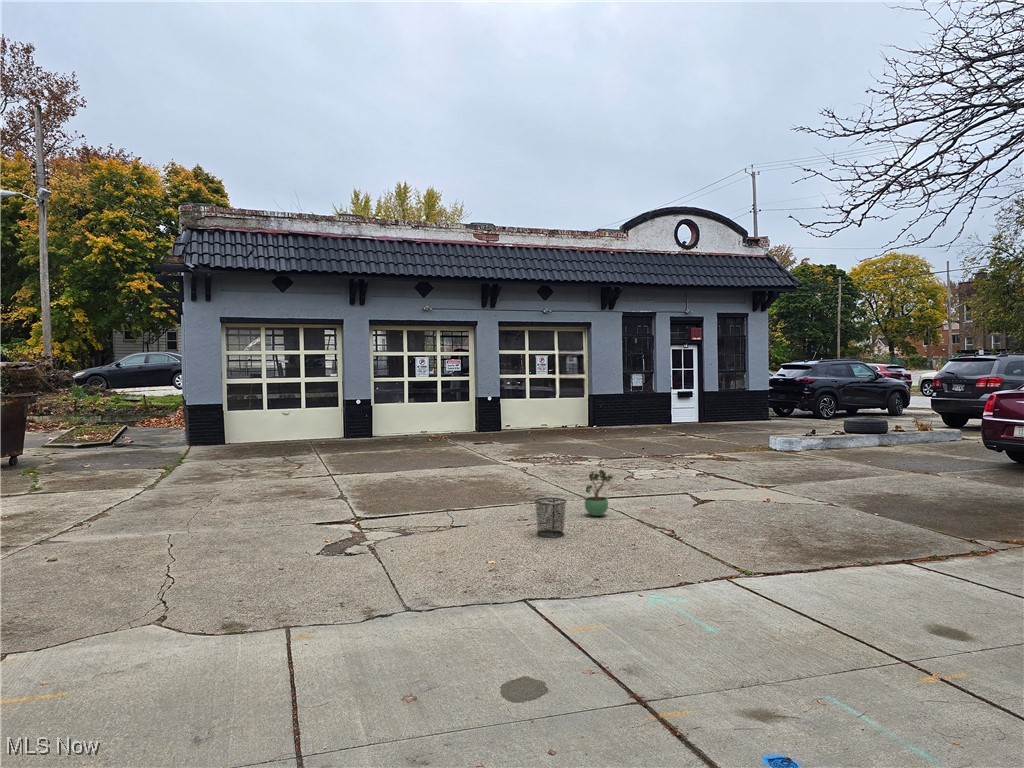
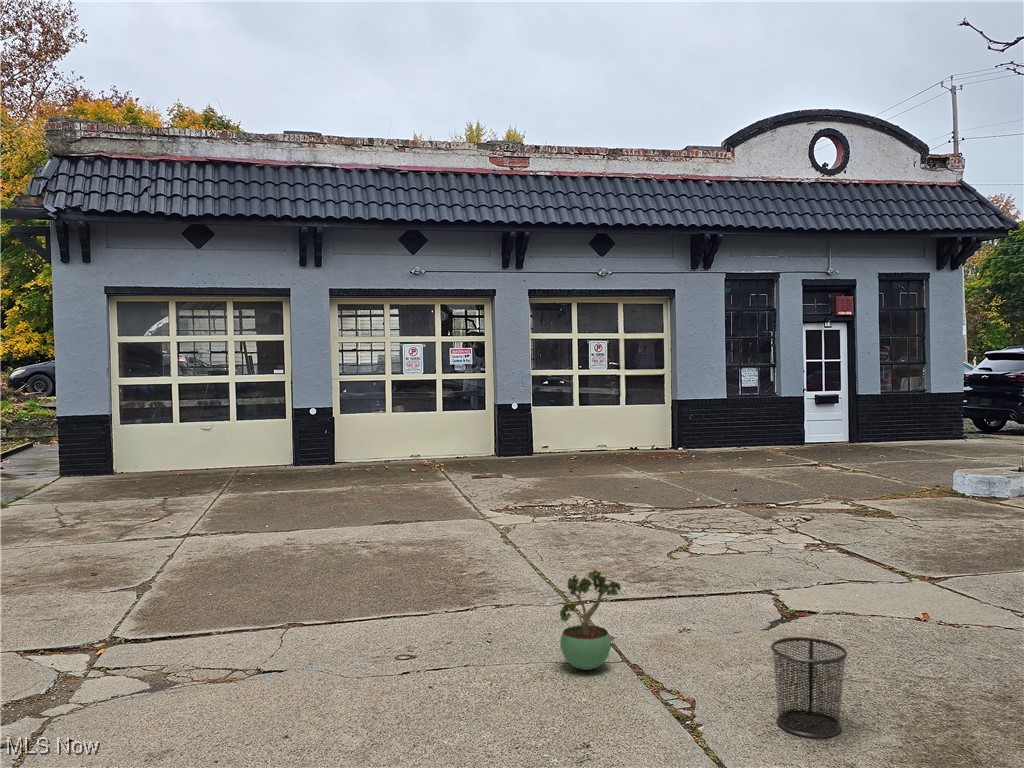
waste bin: present [535,497,566,538] -> present [771,637,847,738]

